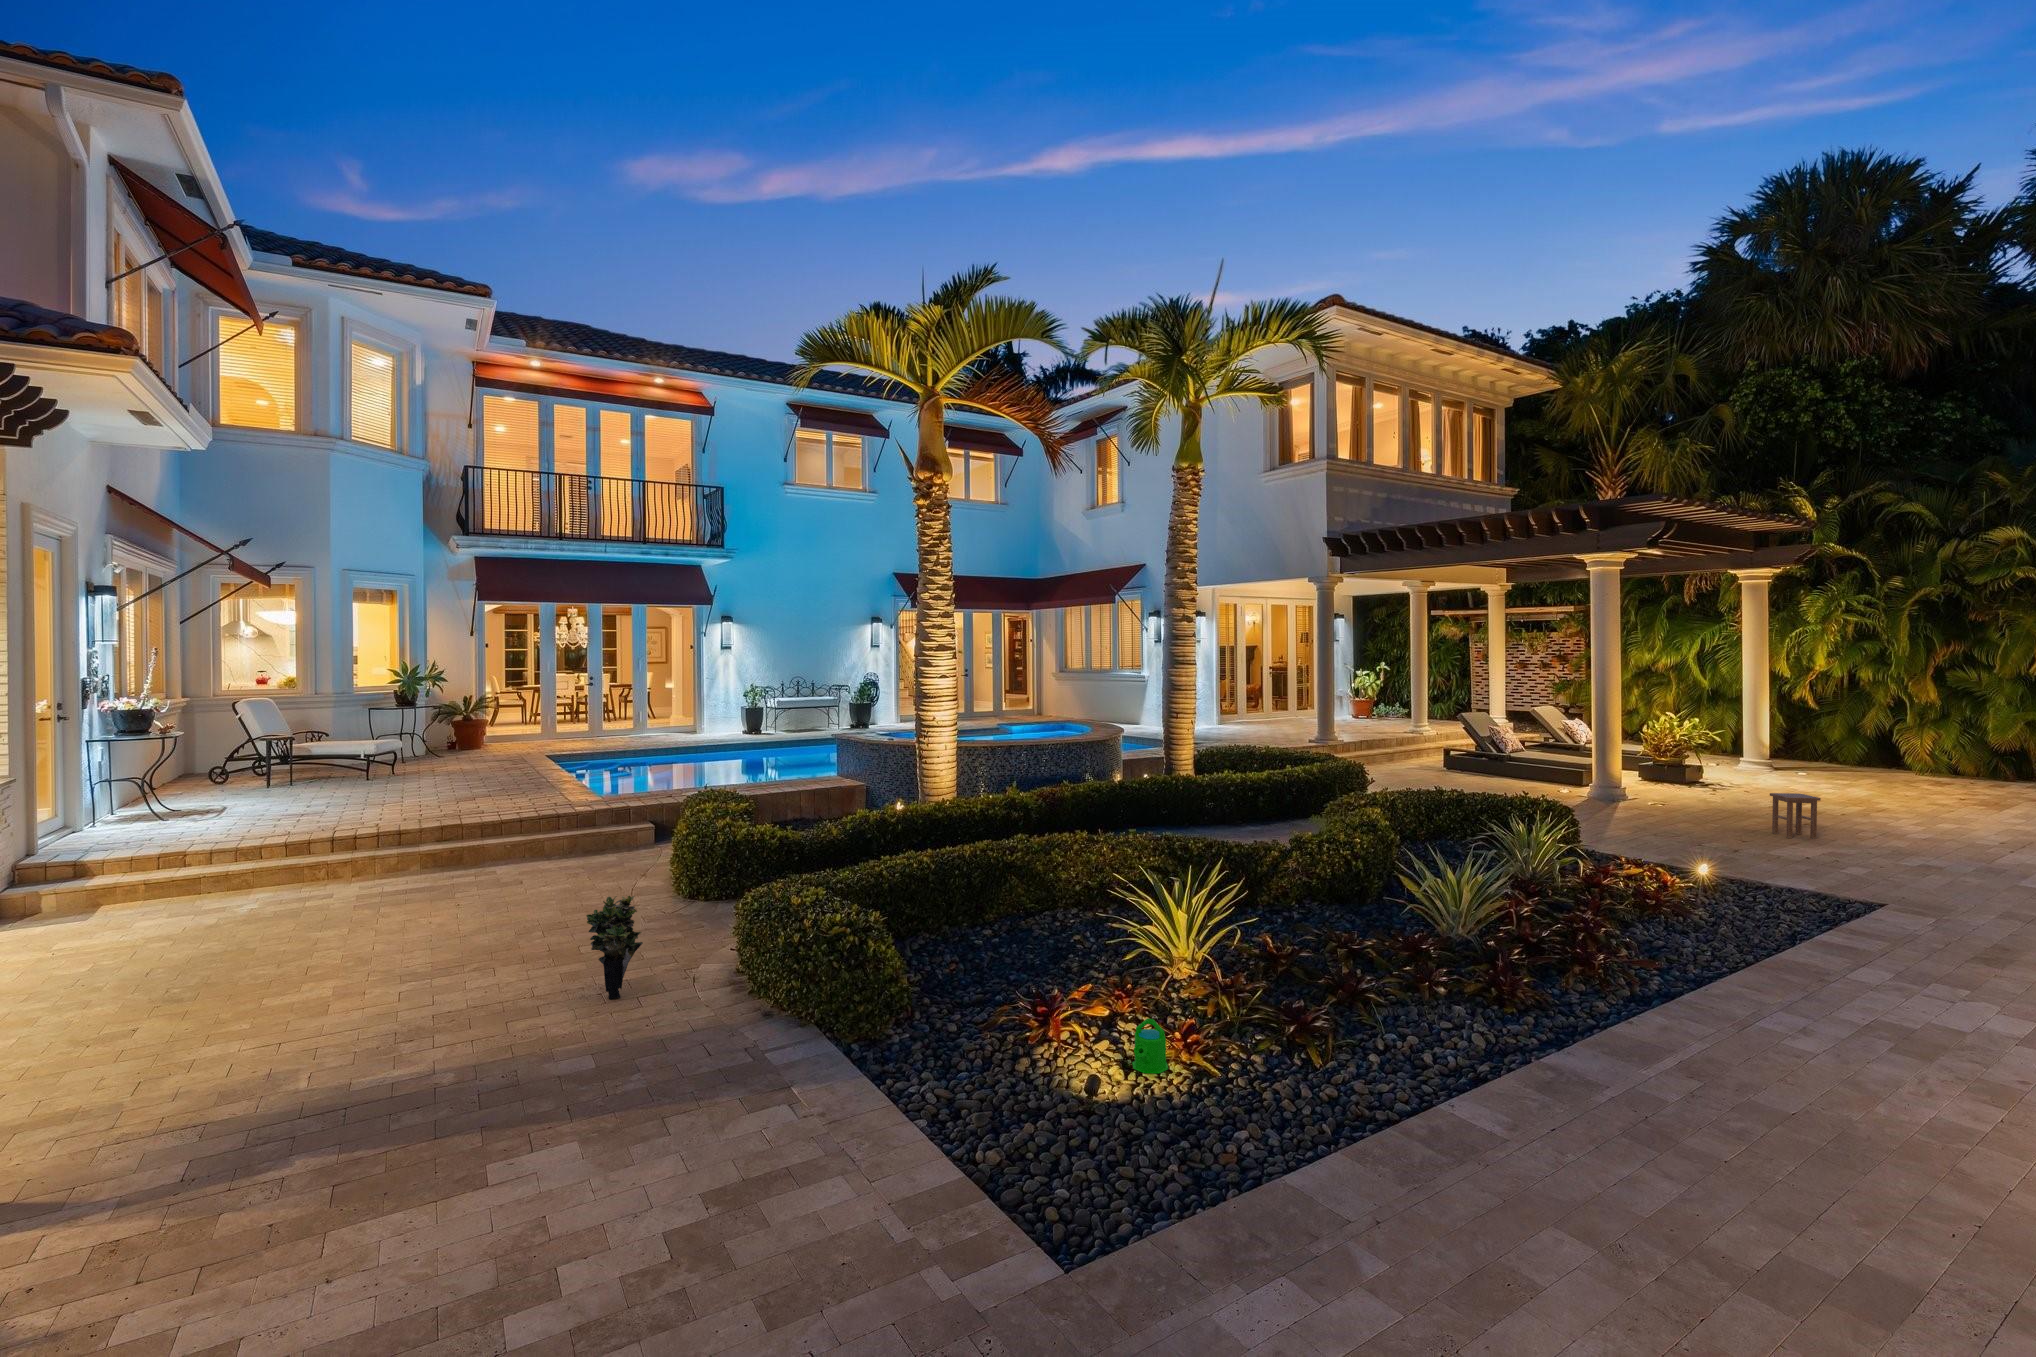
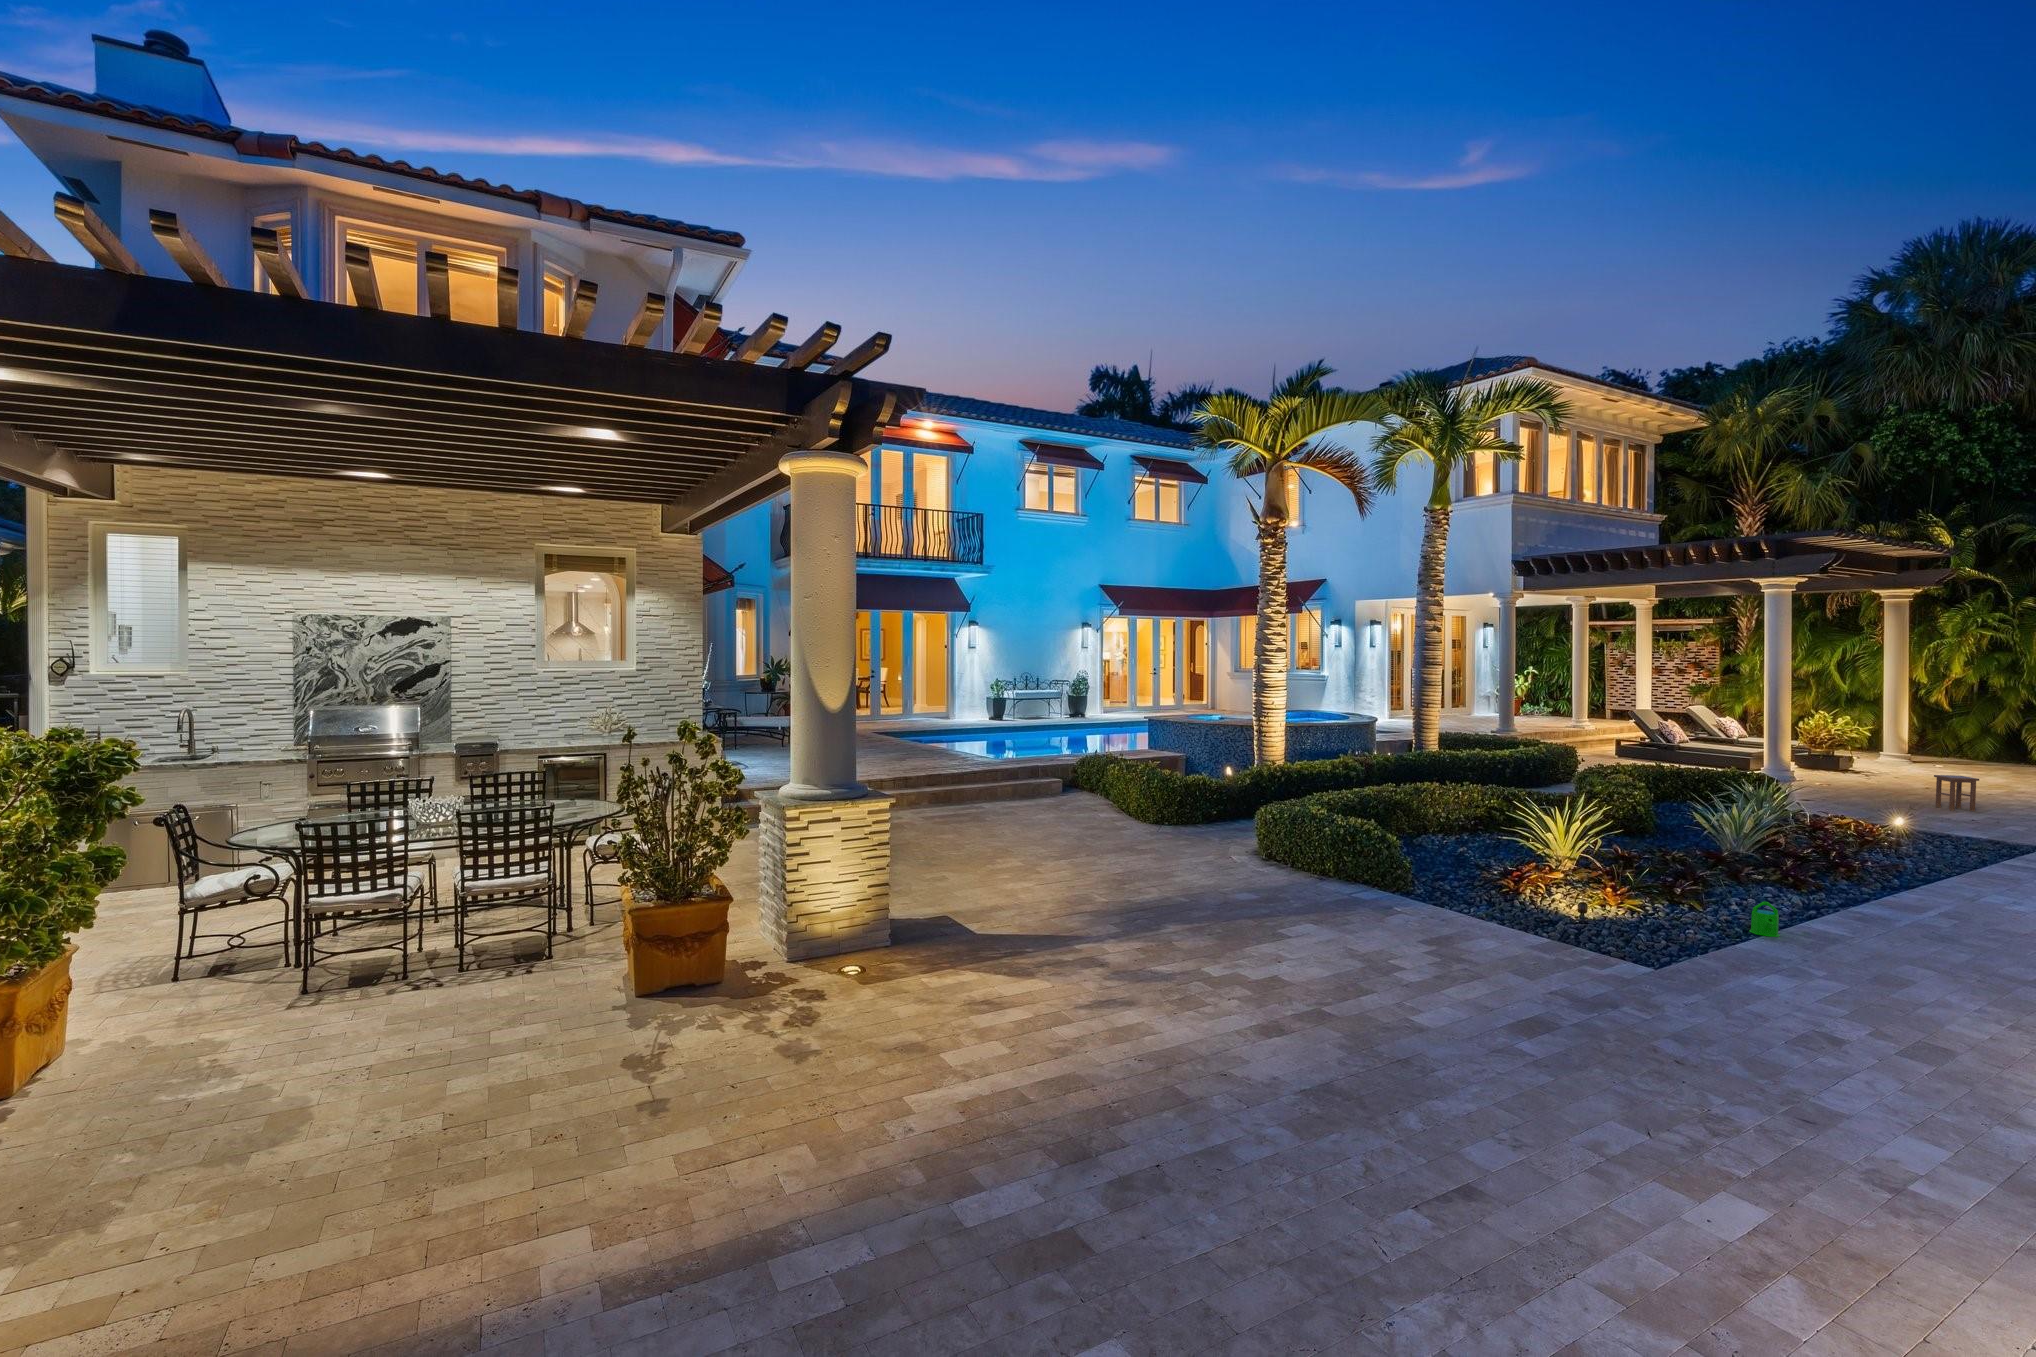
potted plant: present [586,896,643,999] -> none [1163,810,1199,875]
watering can: present [1132,1018,1168,1074] -> present [1749,901,1780,937]

